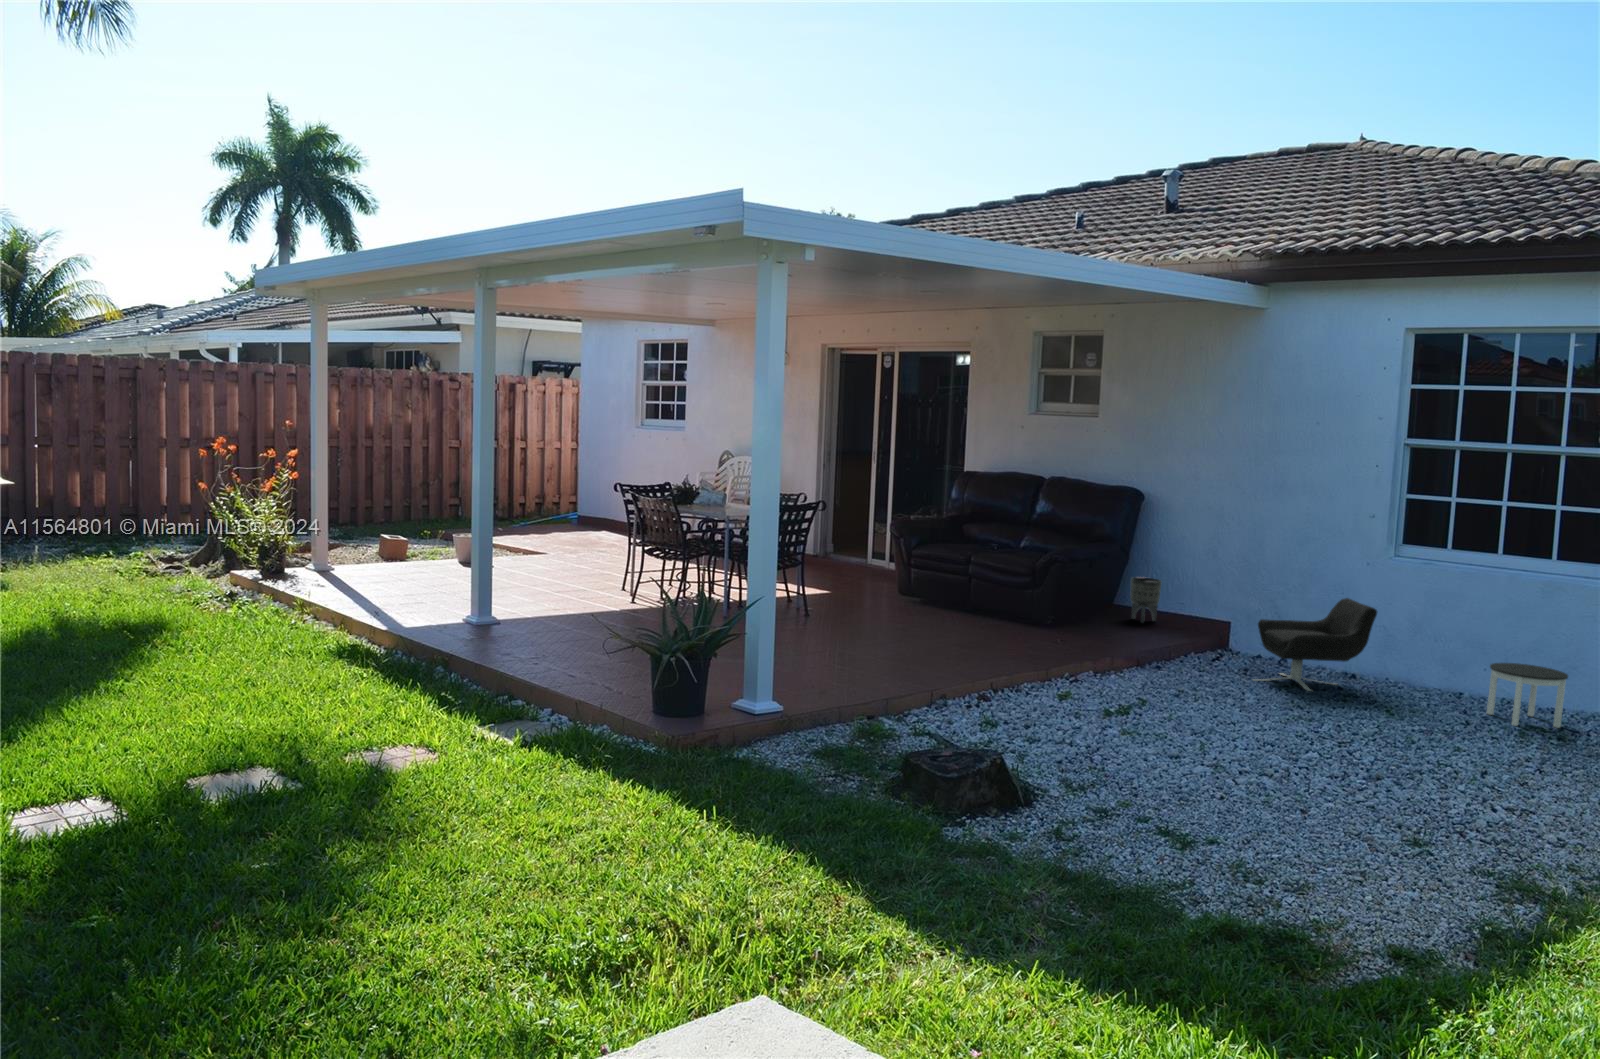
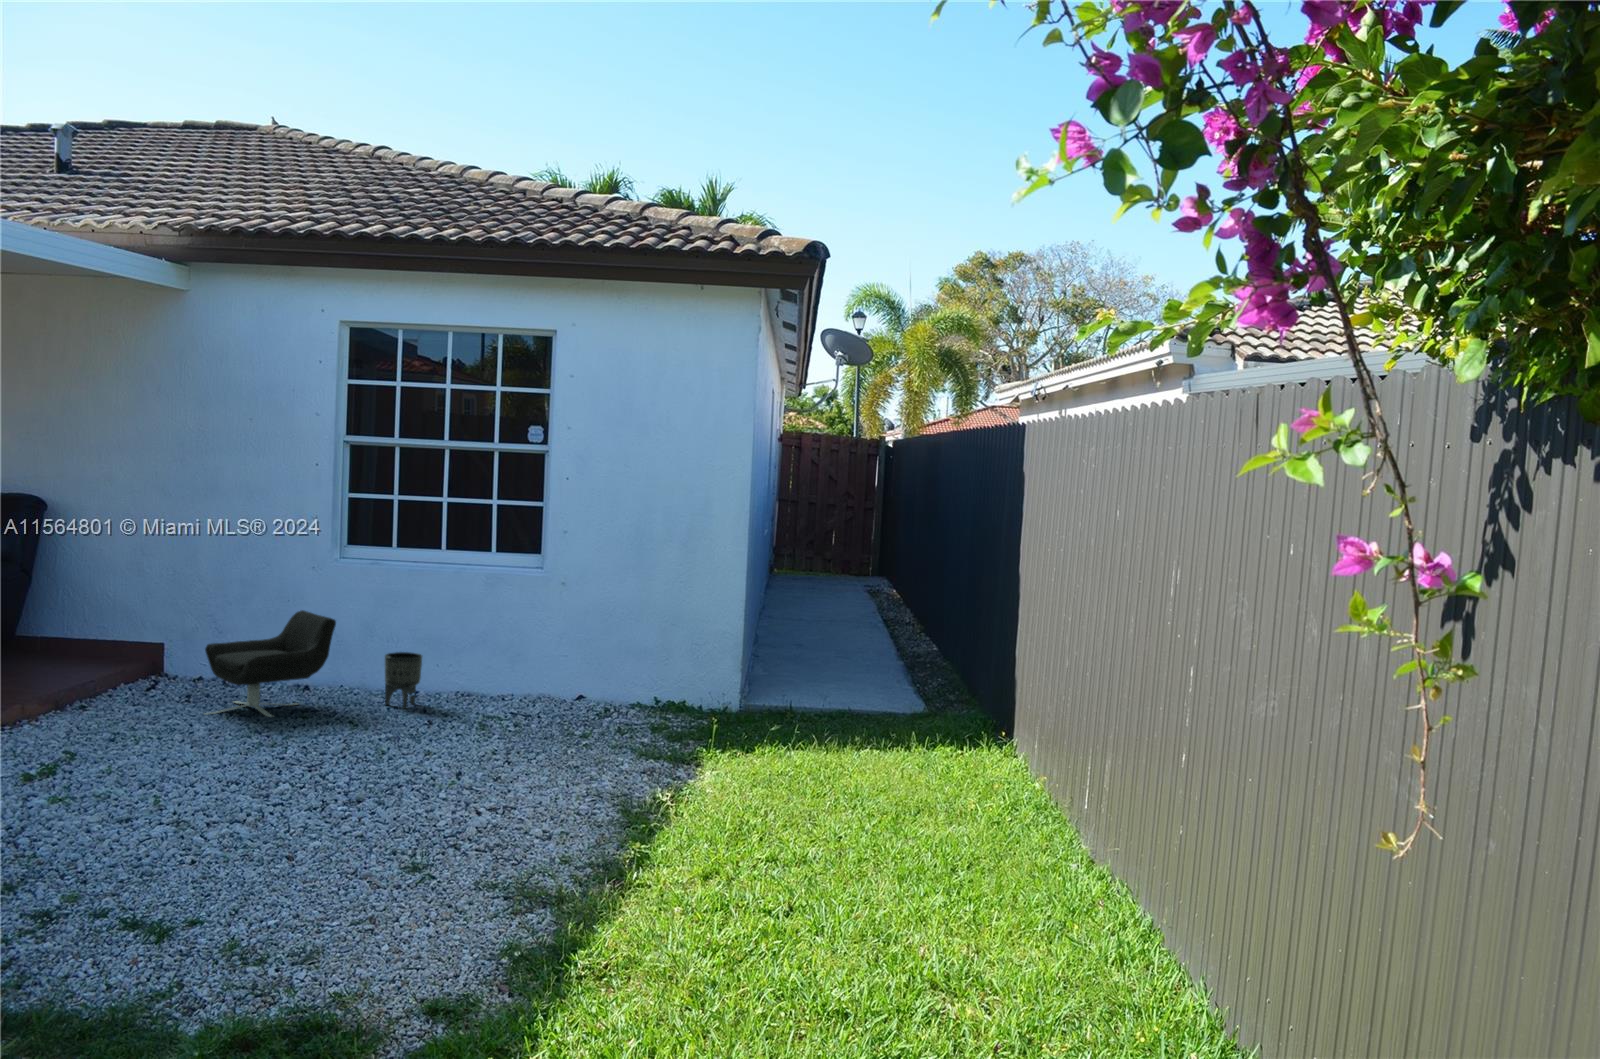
planter: present [1130,577,1161,623] -> present [385,652,422,709]
round table: present [1487,663,1568,728] -> none [447,658,515,720]

